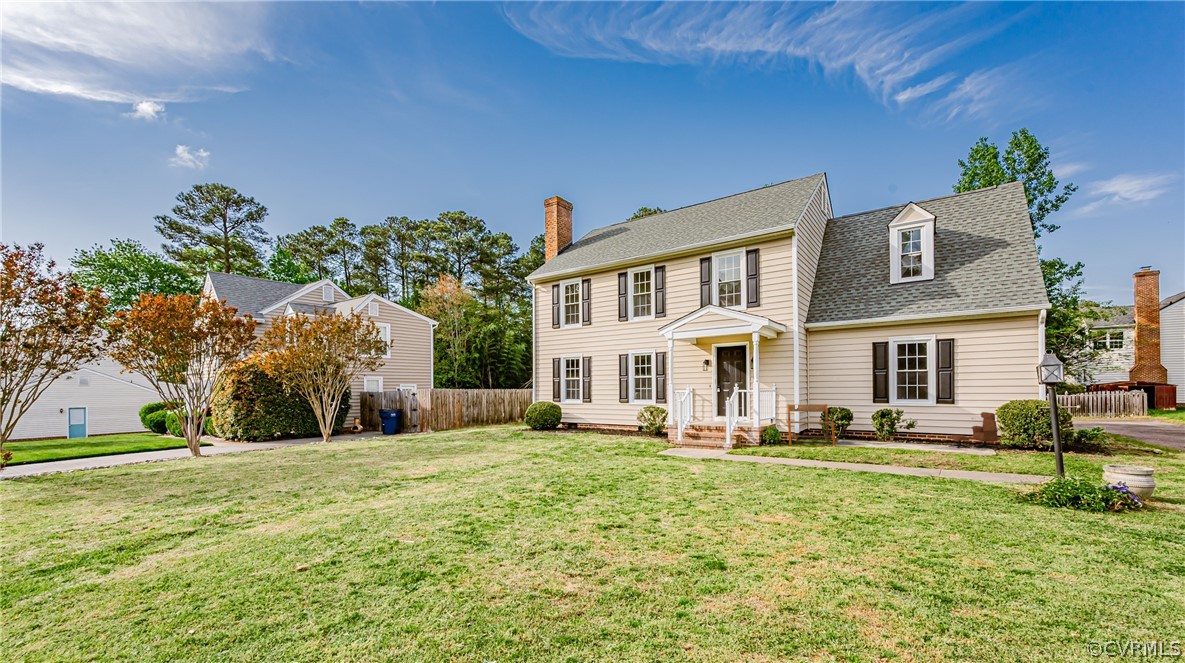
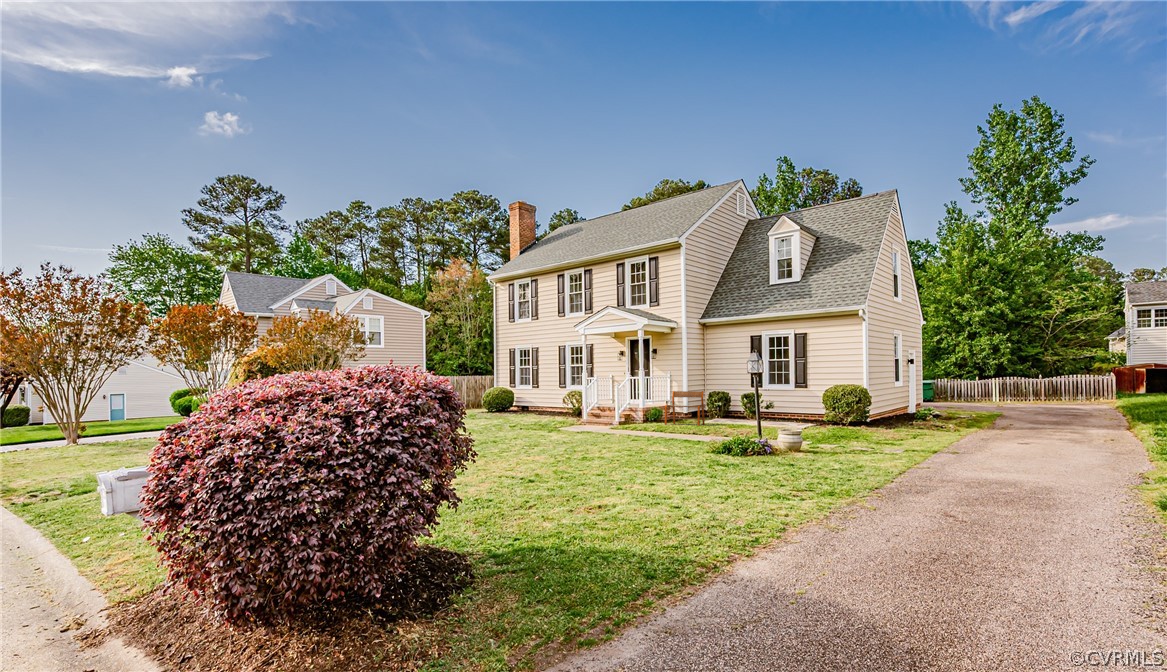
lounge chair: present [949,412,999,449] -> none [787,398,824,429]

